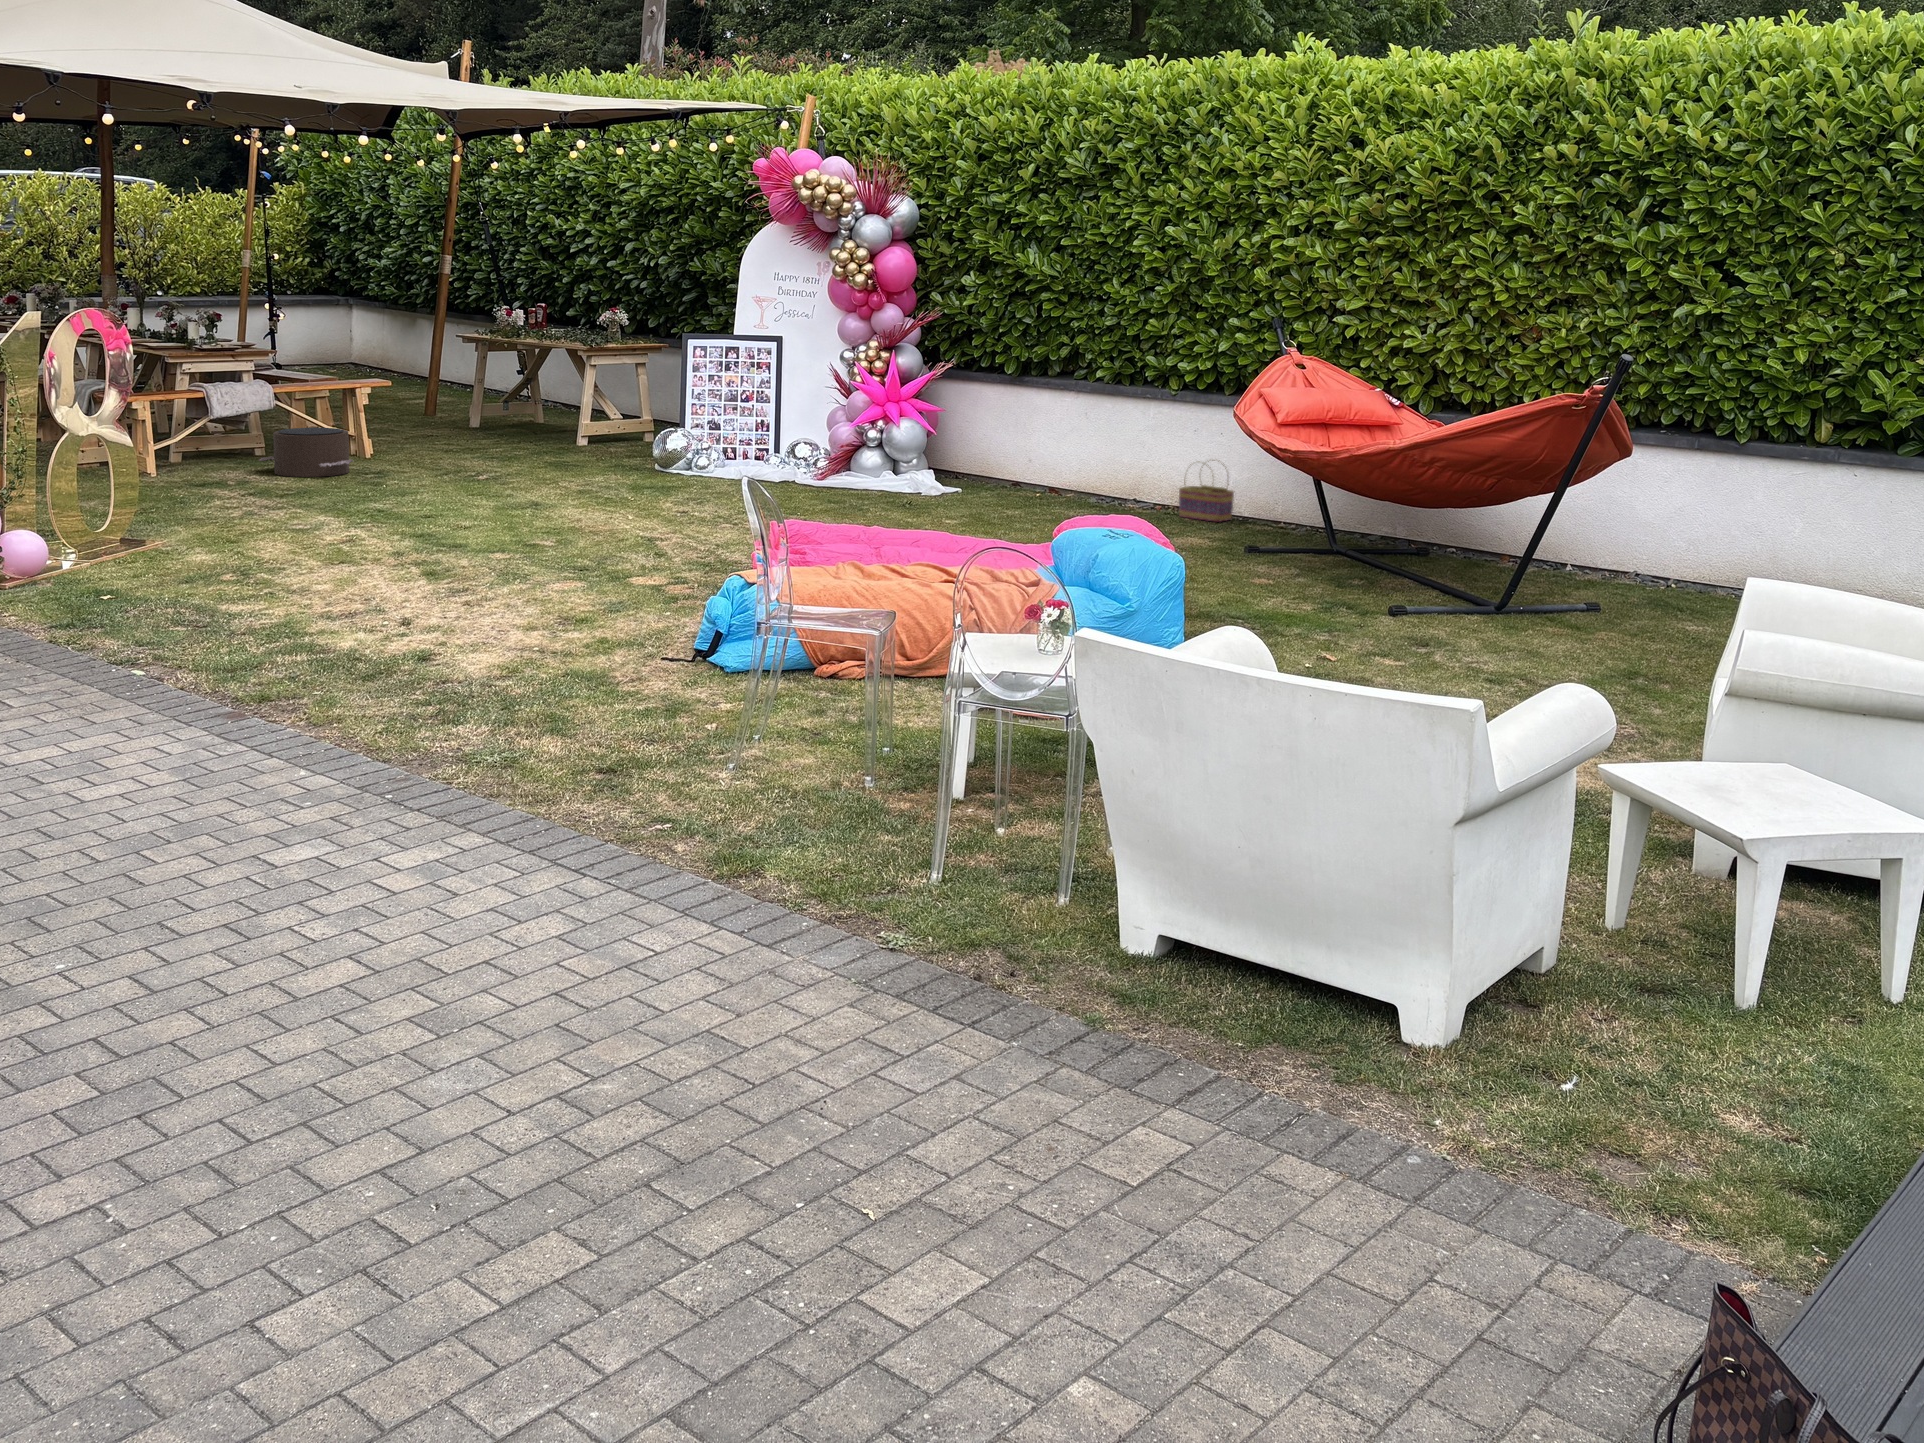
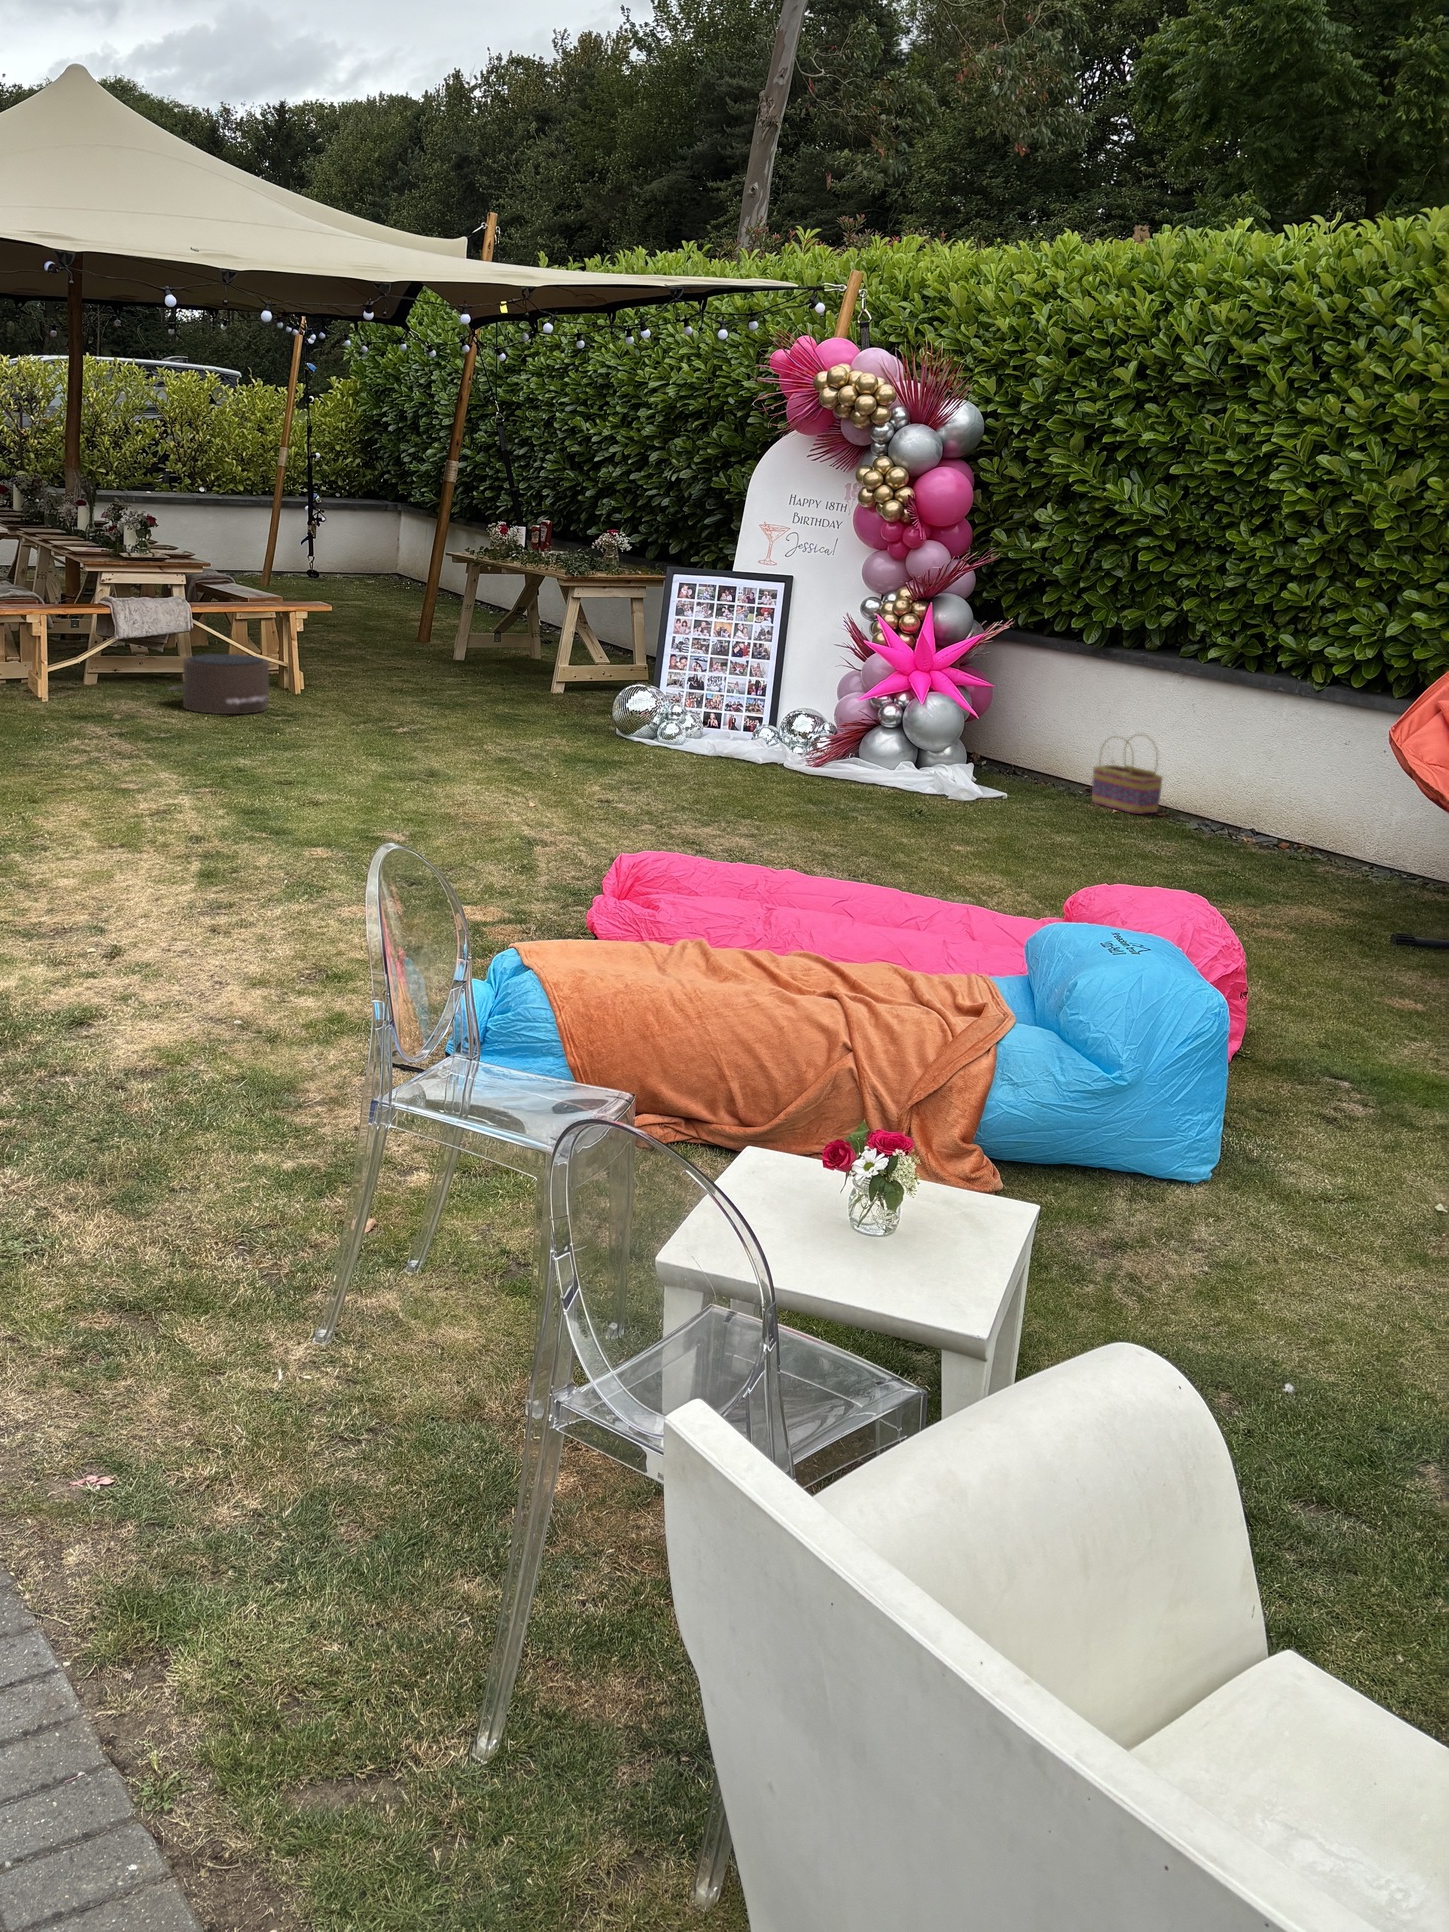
basket: present [1179,463,1234,522] -> present [1092,735,1163,814]

